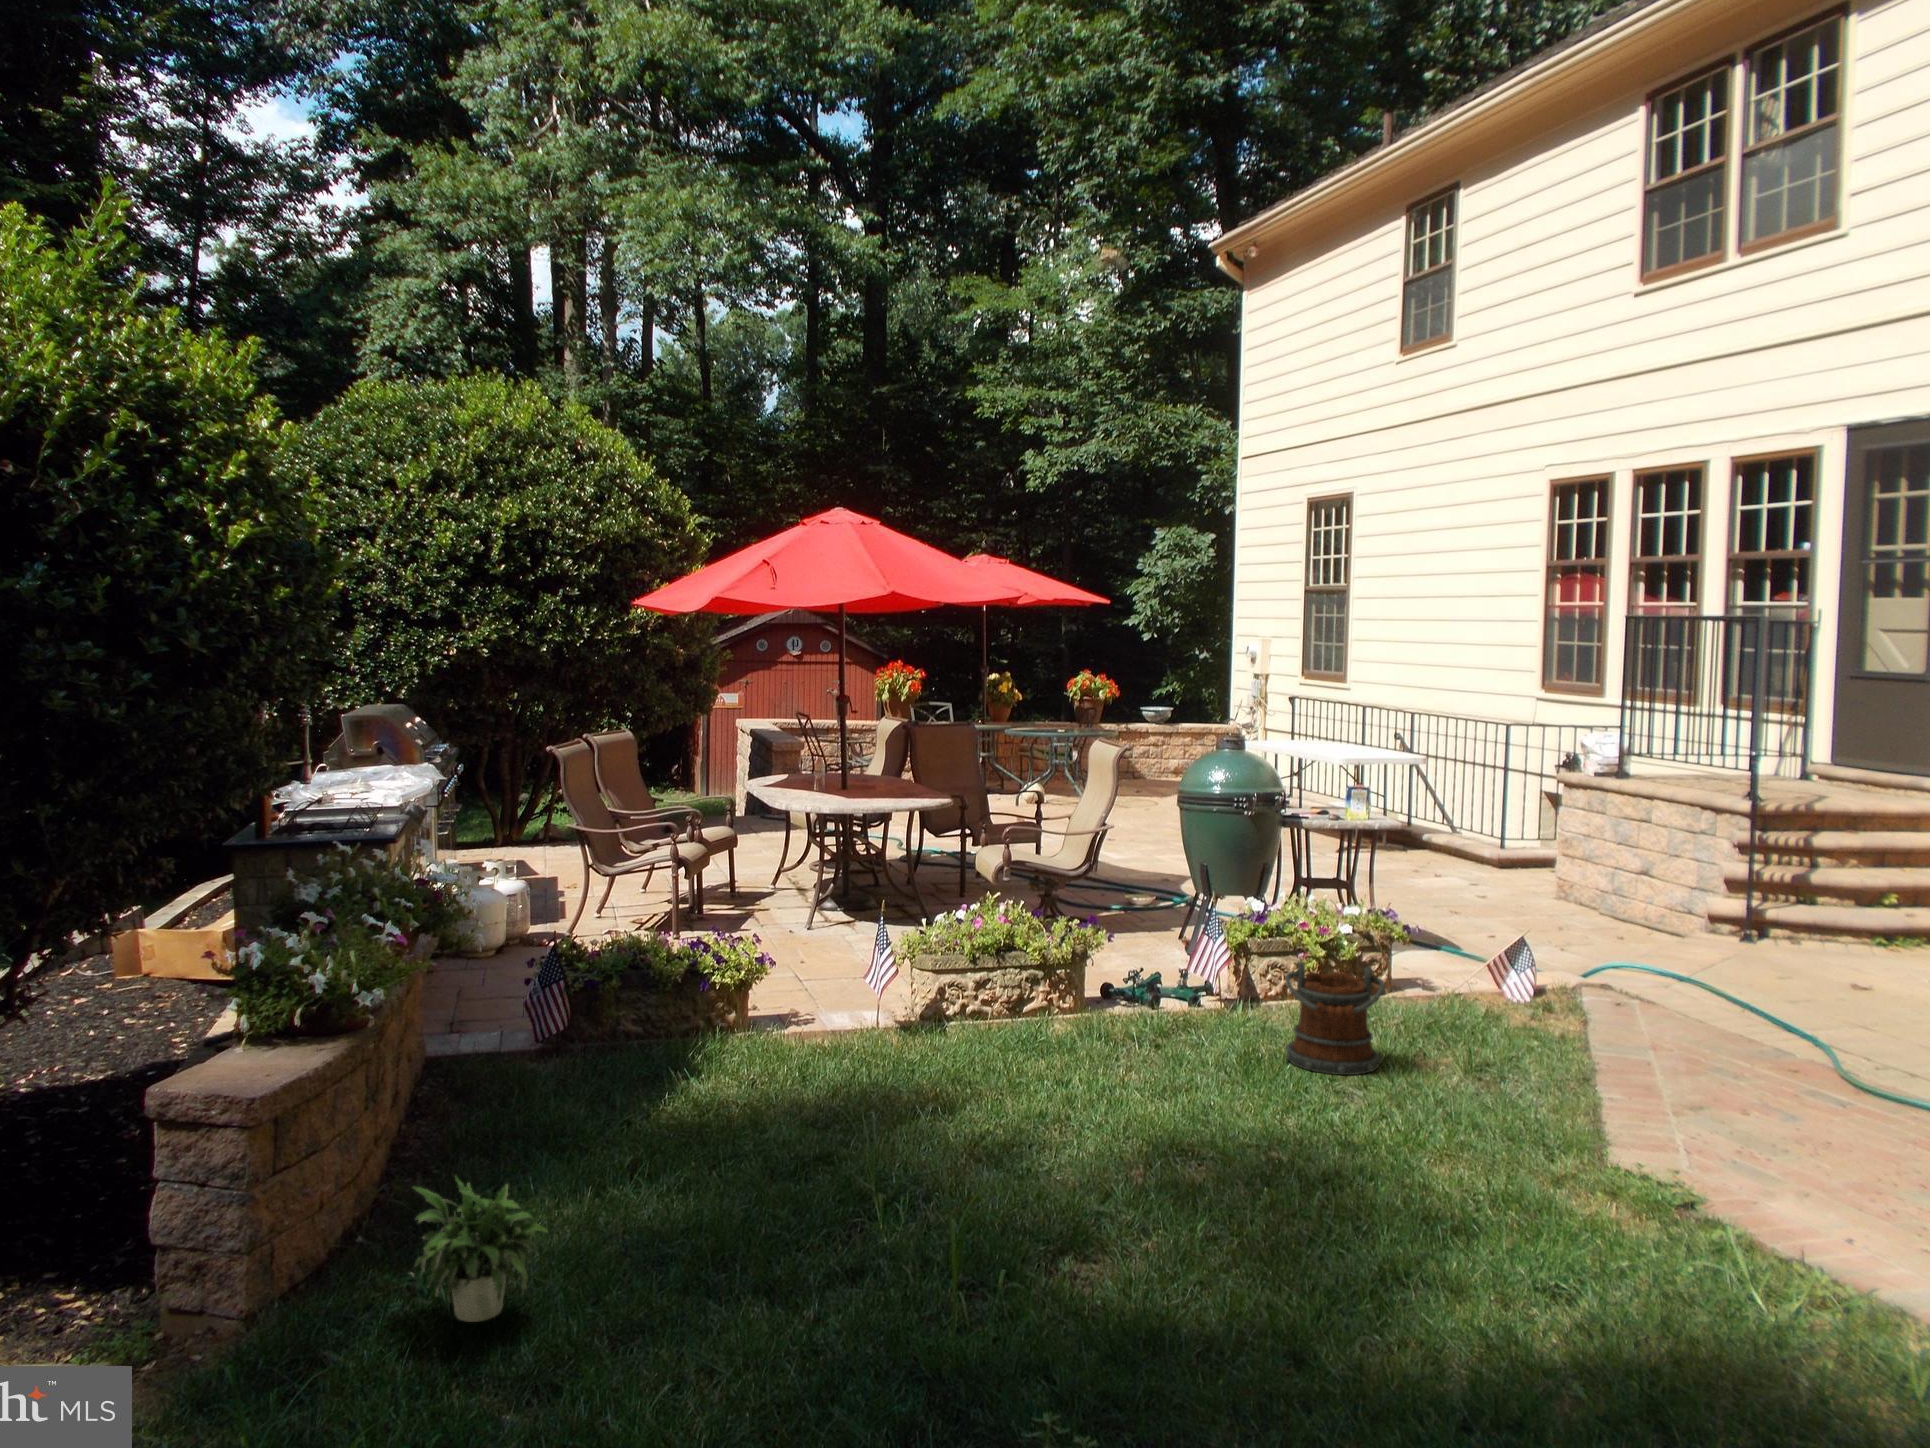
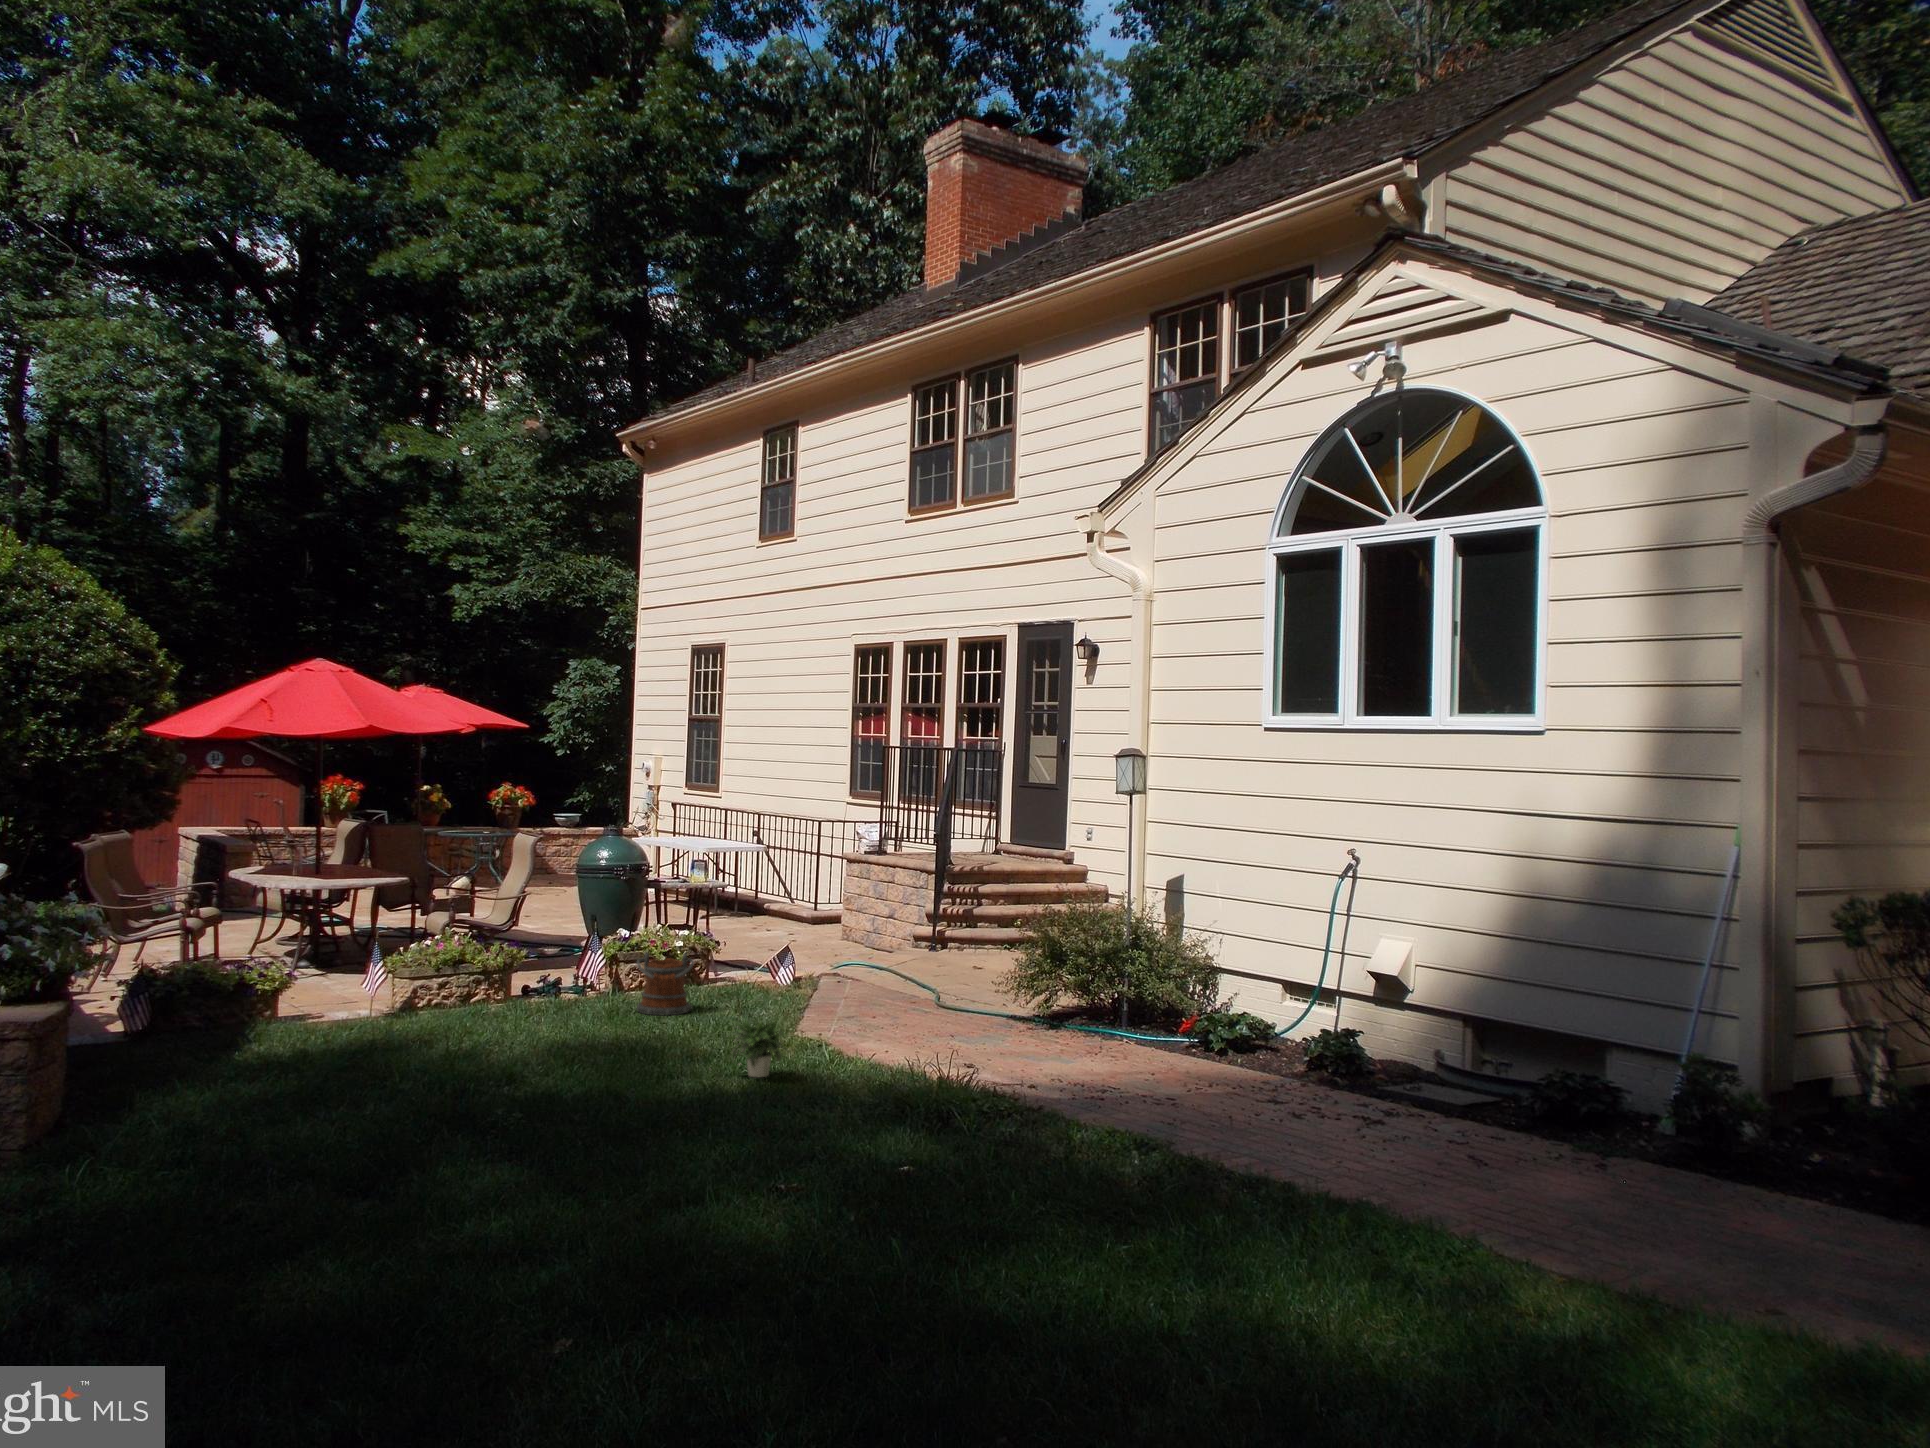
potted plant: present [411,1177,547,1322] -> present [728,1017,788,1077]

